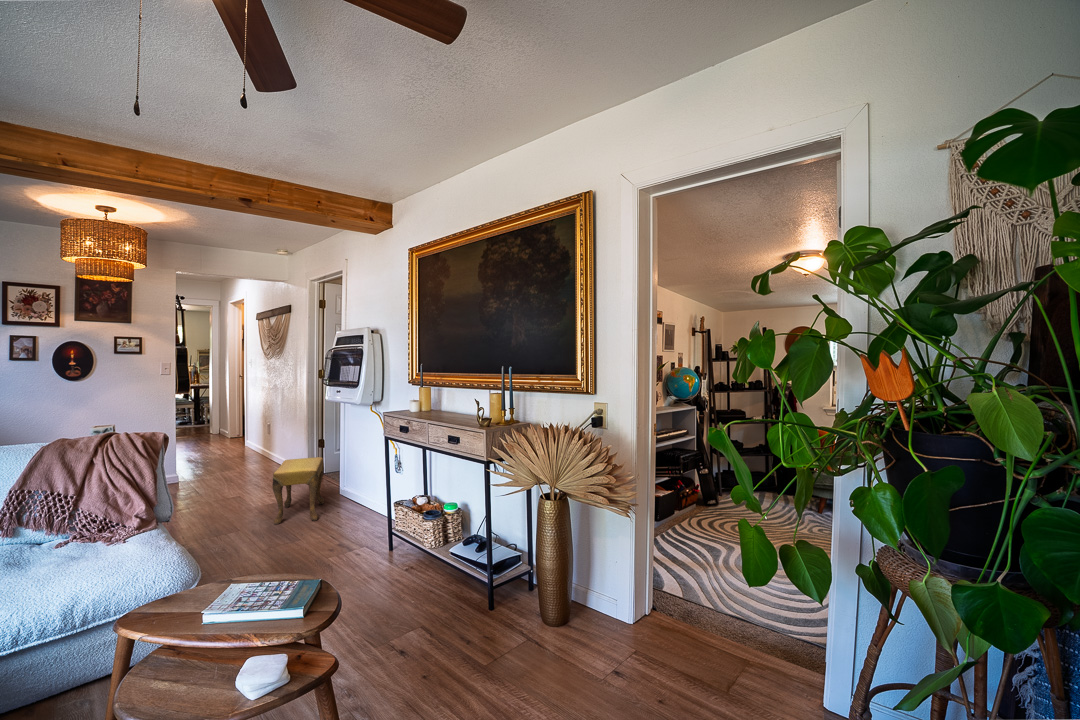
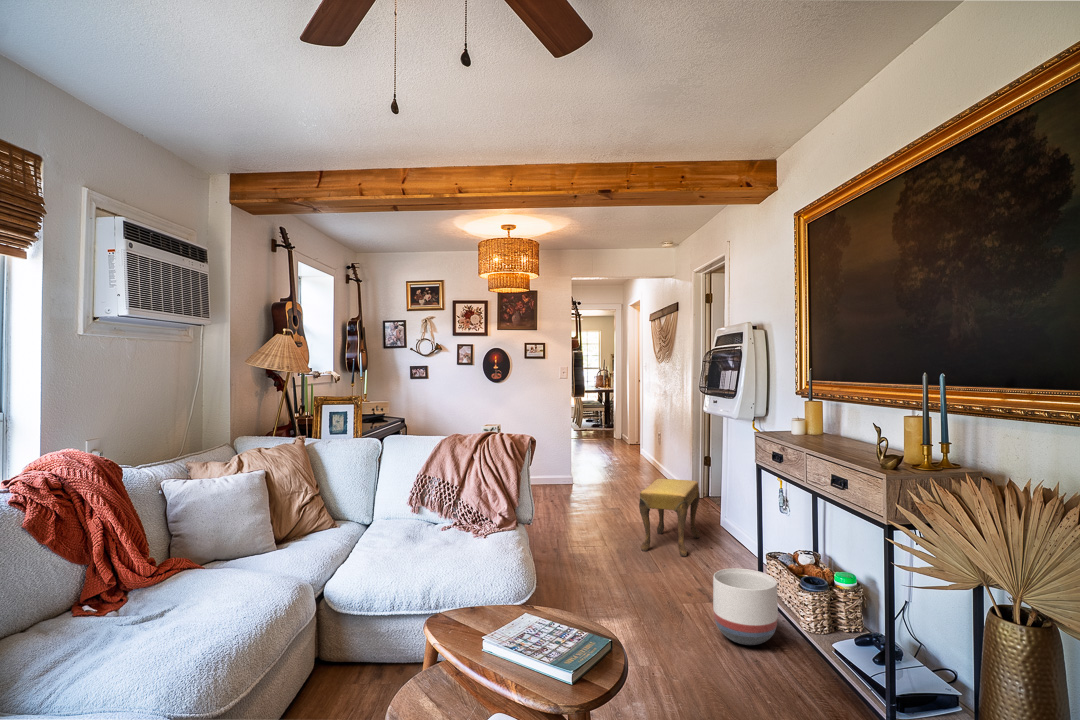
planter: none [358,515,406,571] -> present [713,568,778,645]

